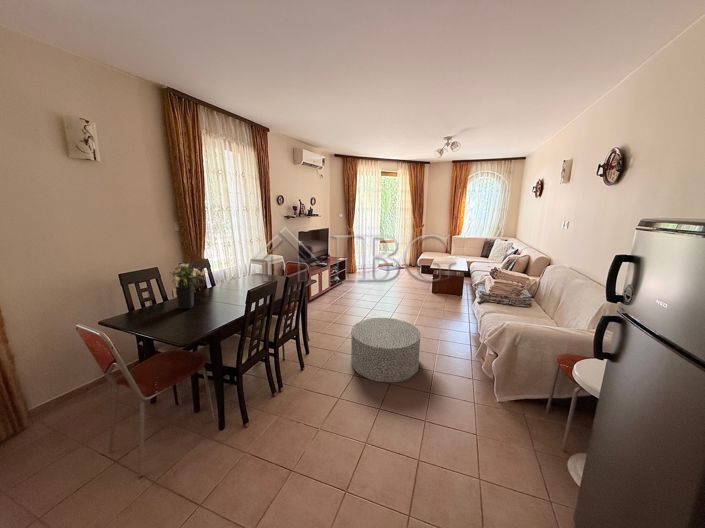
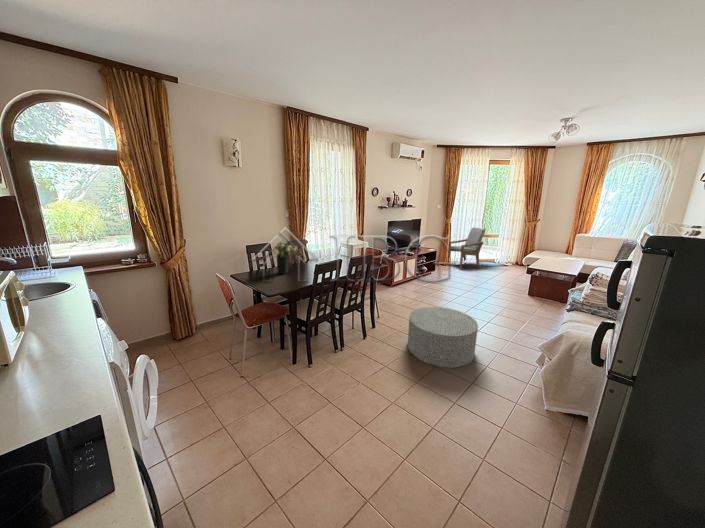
armchair: none [354,234,385,276] -> present [447,227,486,270]

